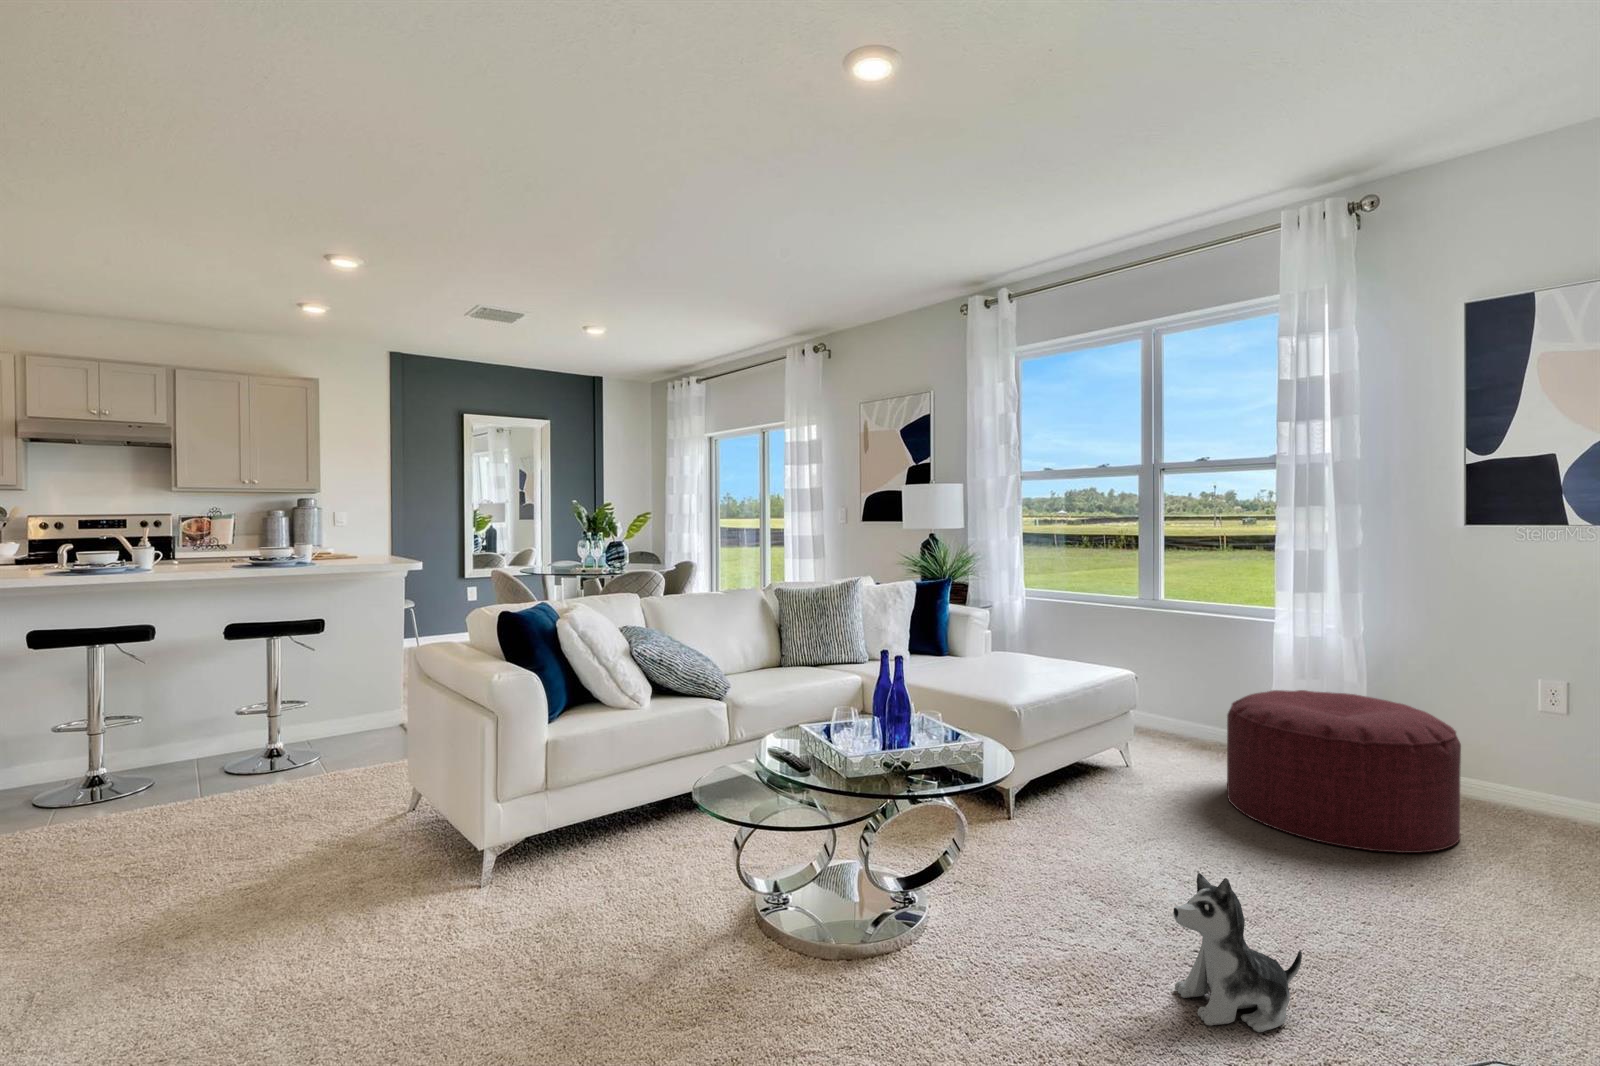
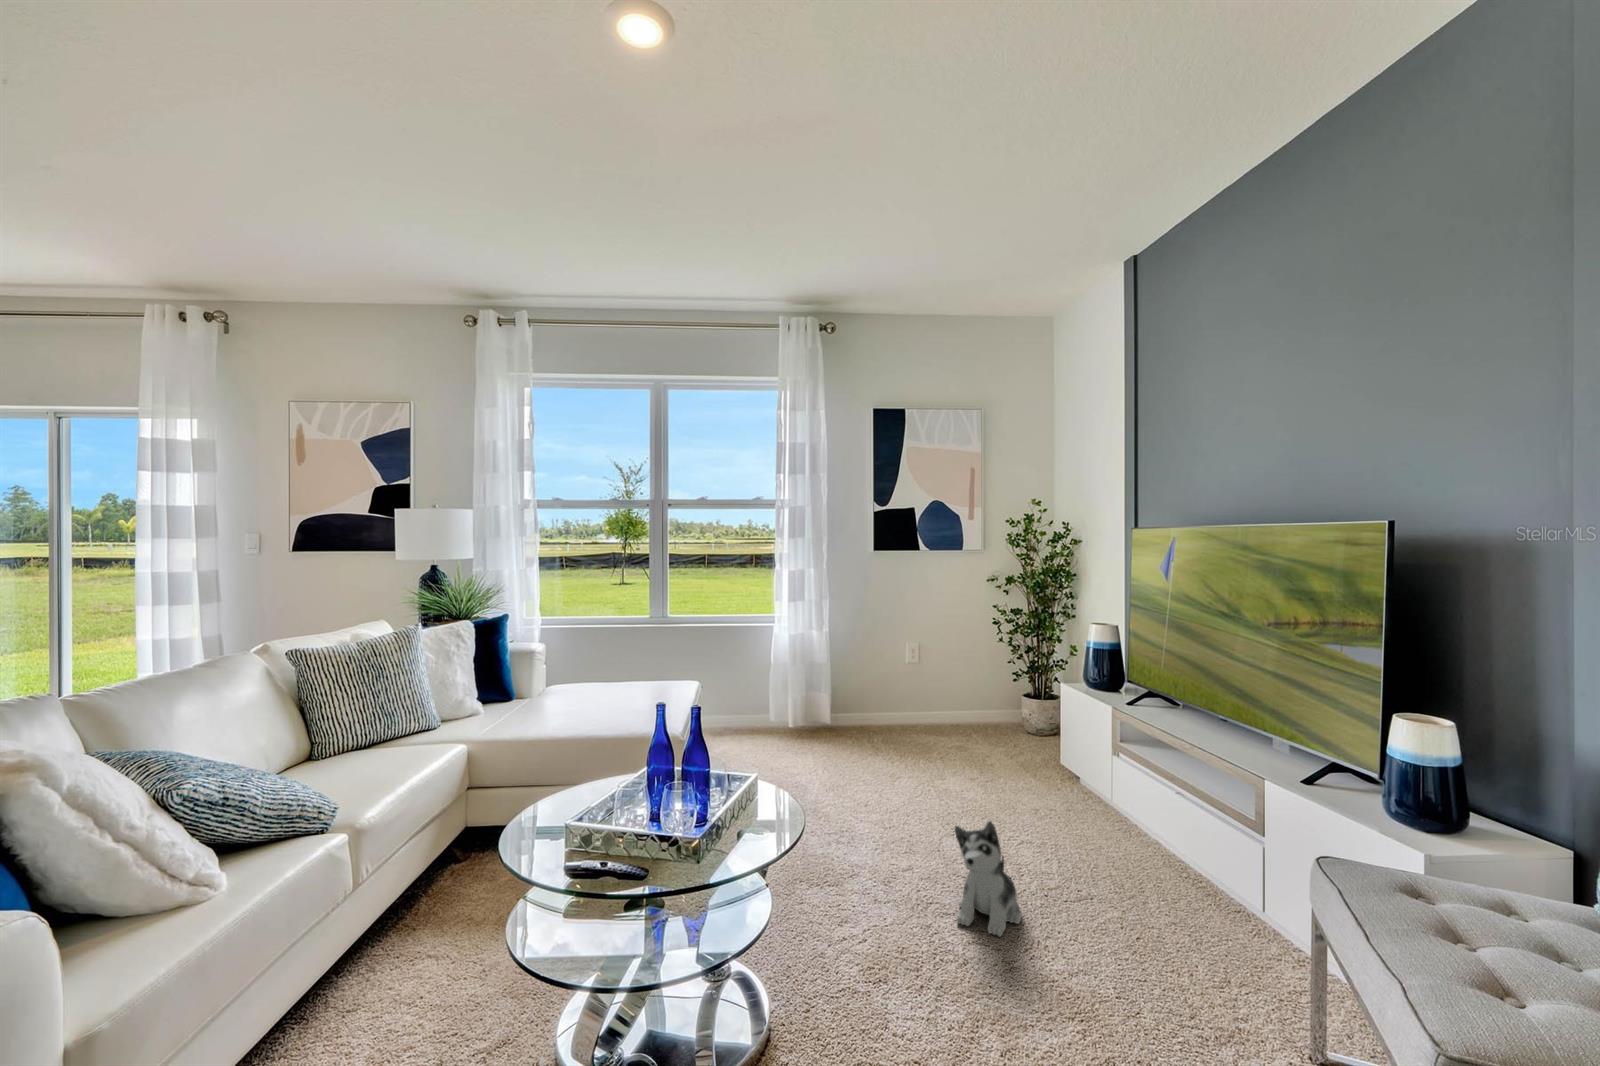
ottoman: present [1227,690,1461,853] -> none [782,671,918,781]

